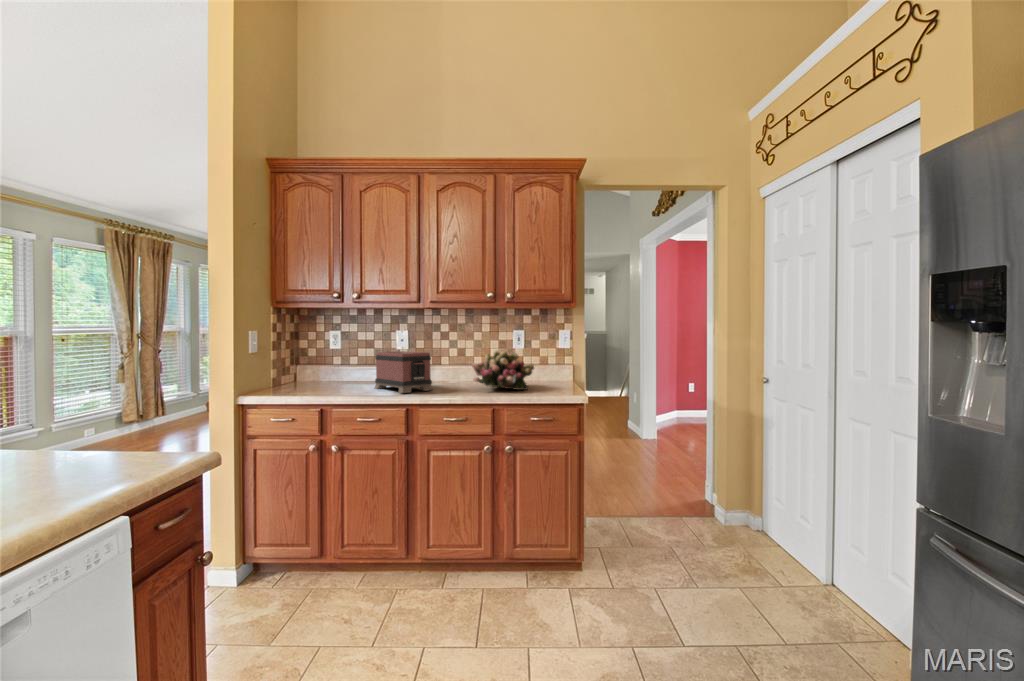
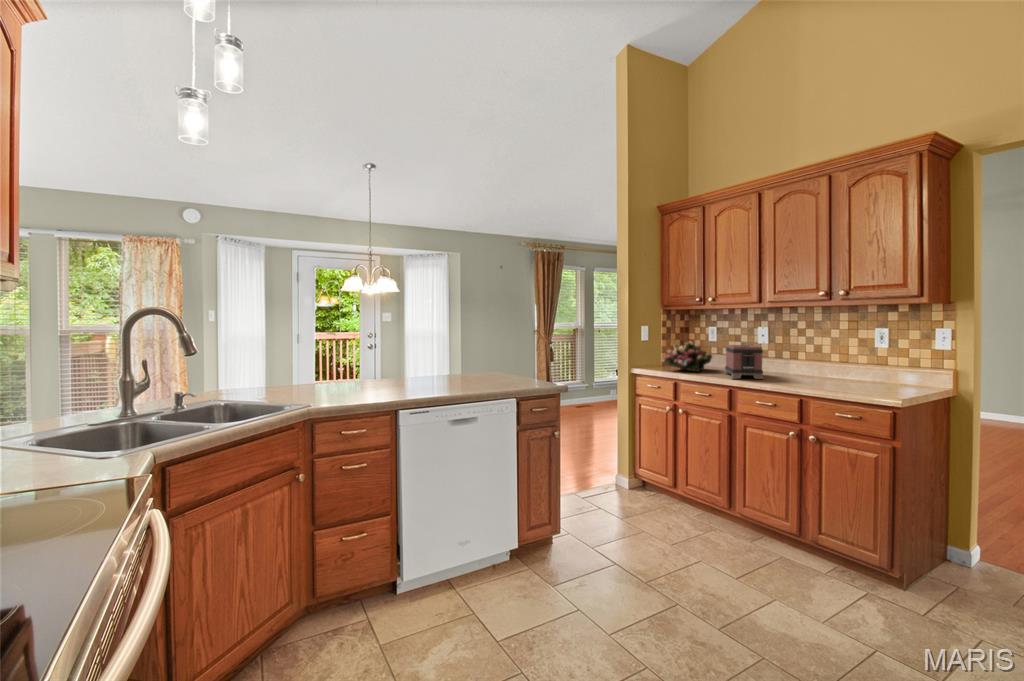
flower arrangement: present [472,350,534,390] -> present [662,342,712,372]

